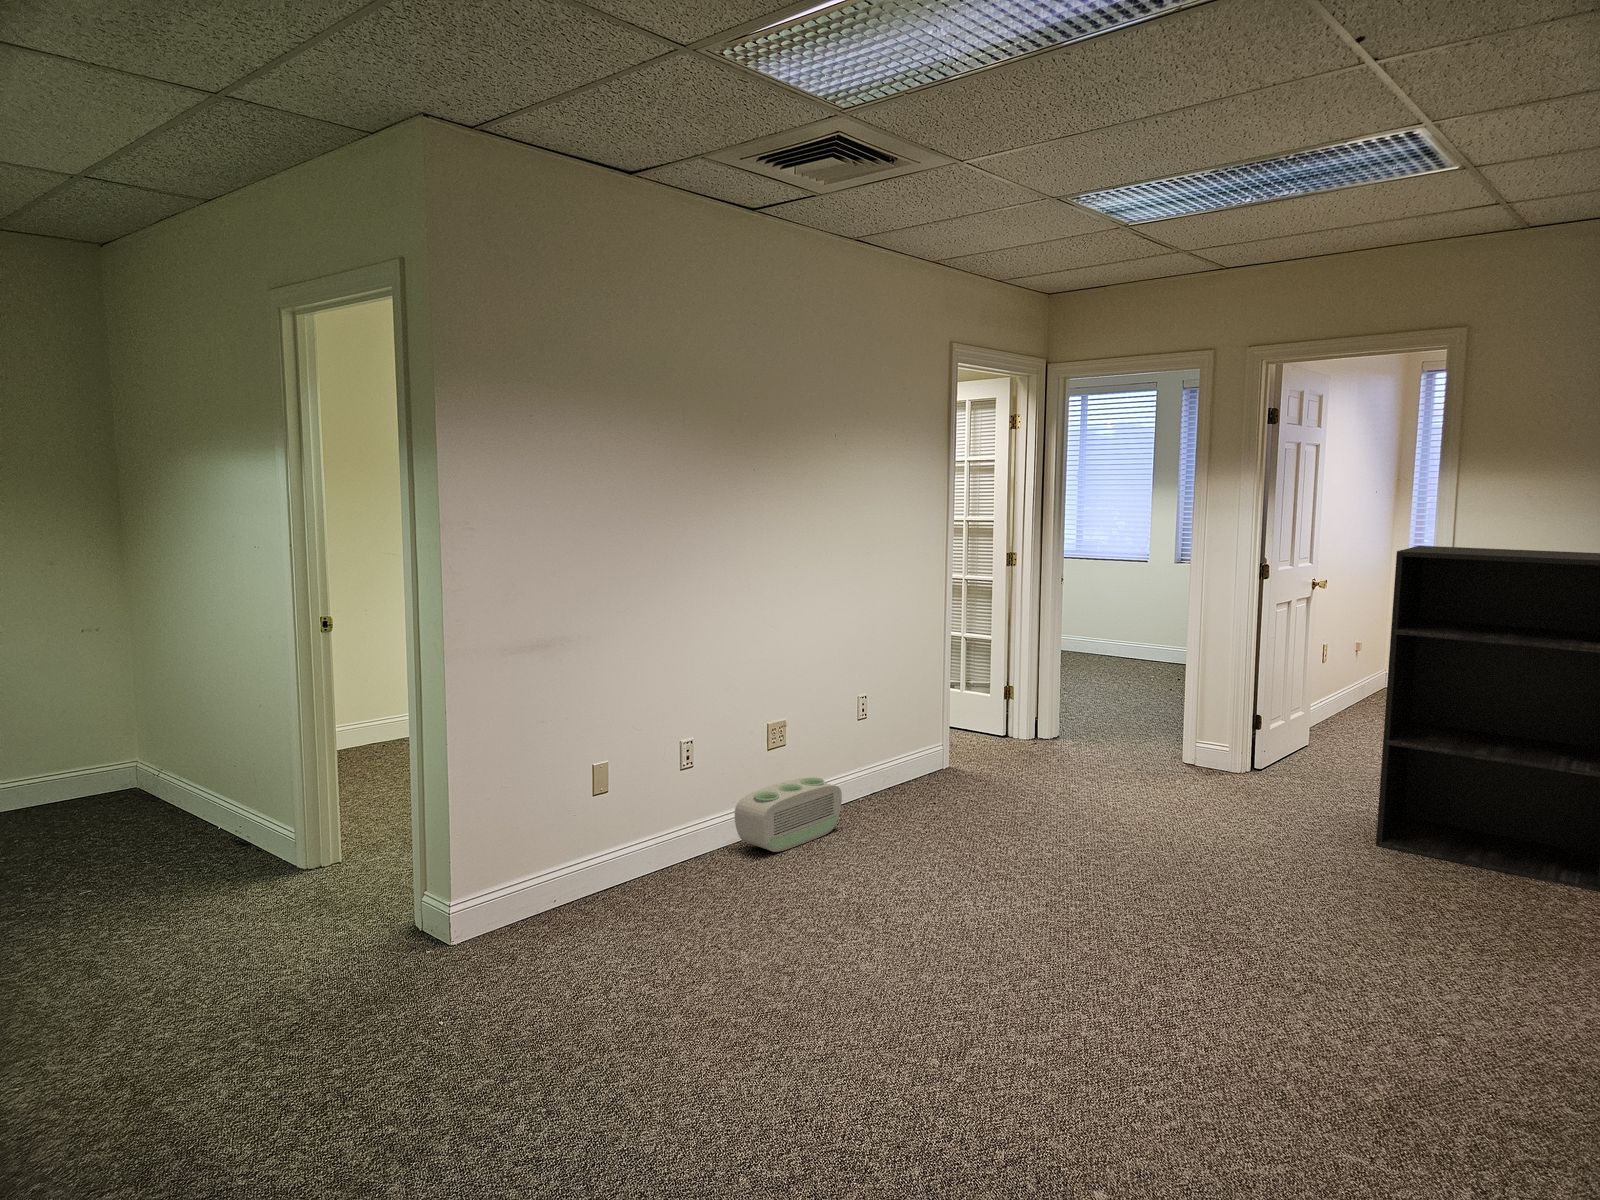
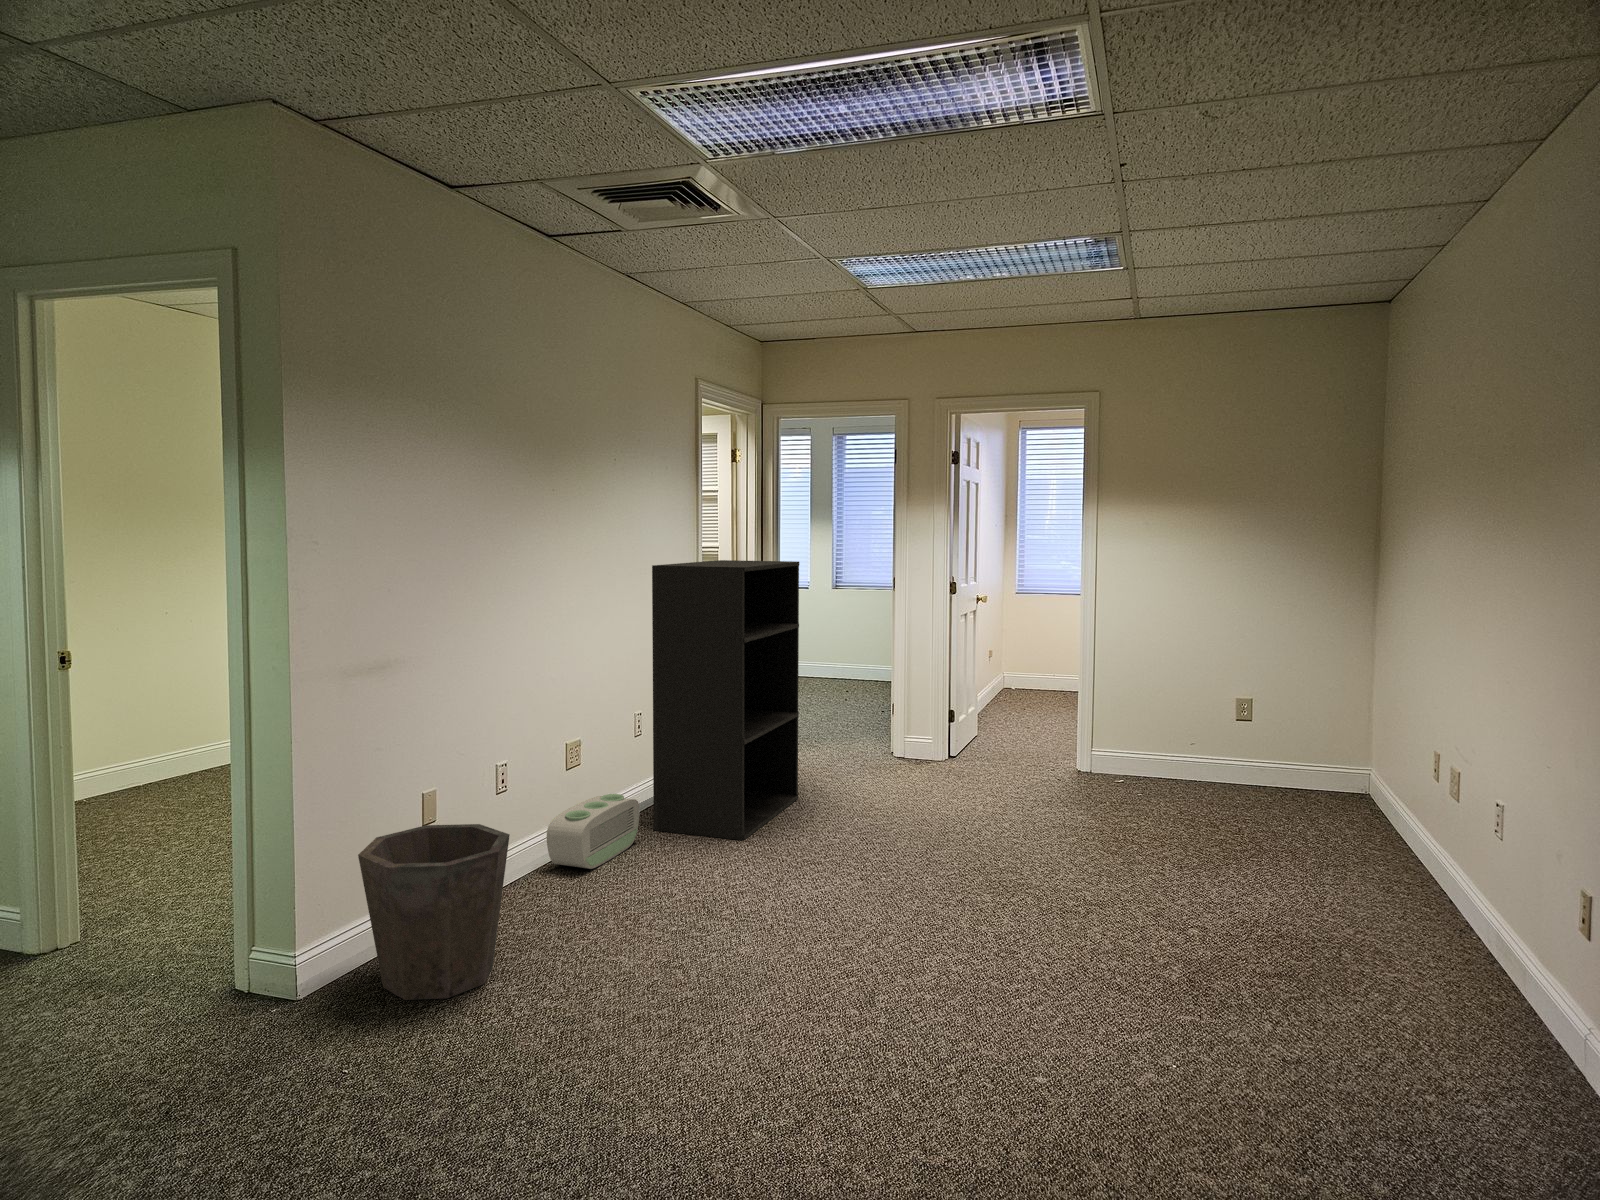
bookshelf: present [1376,546,1600,892] -> present [652,560,799,840]
waste bin: none [502,795,641,963] -> present [358,824,510,1000]

